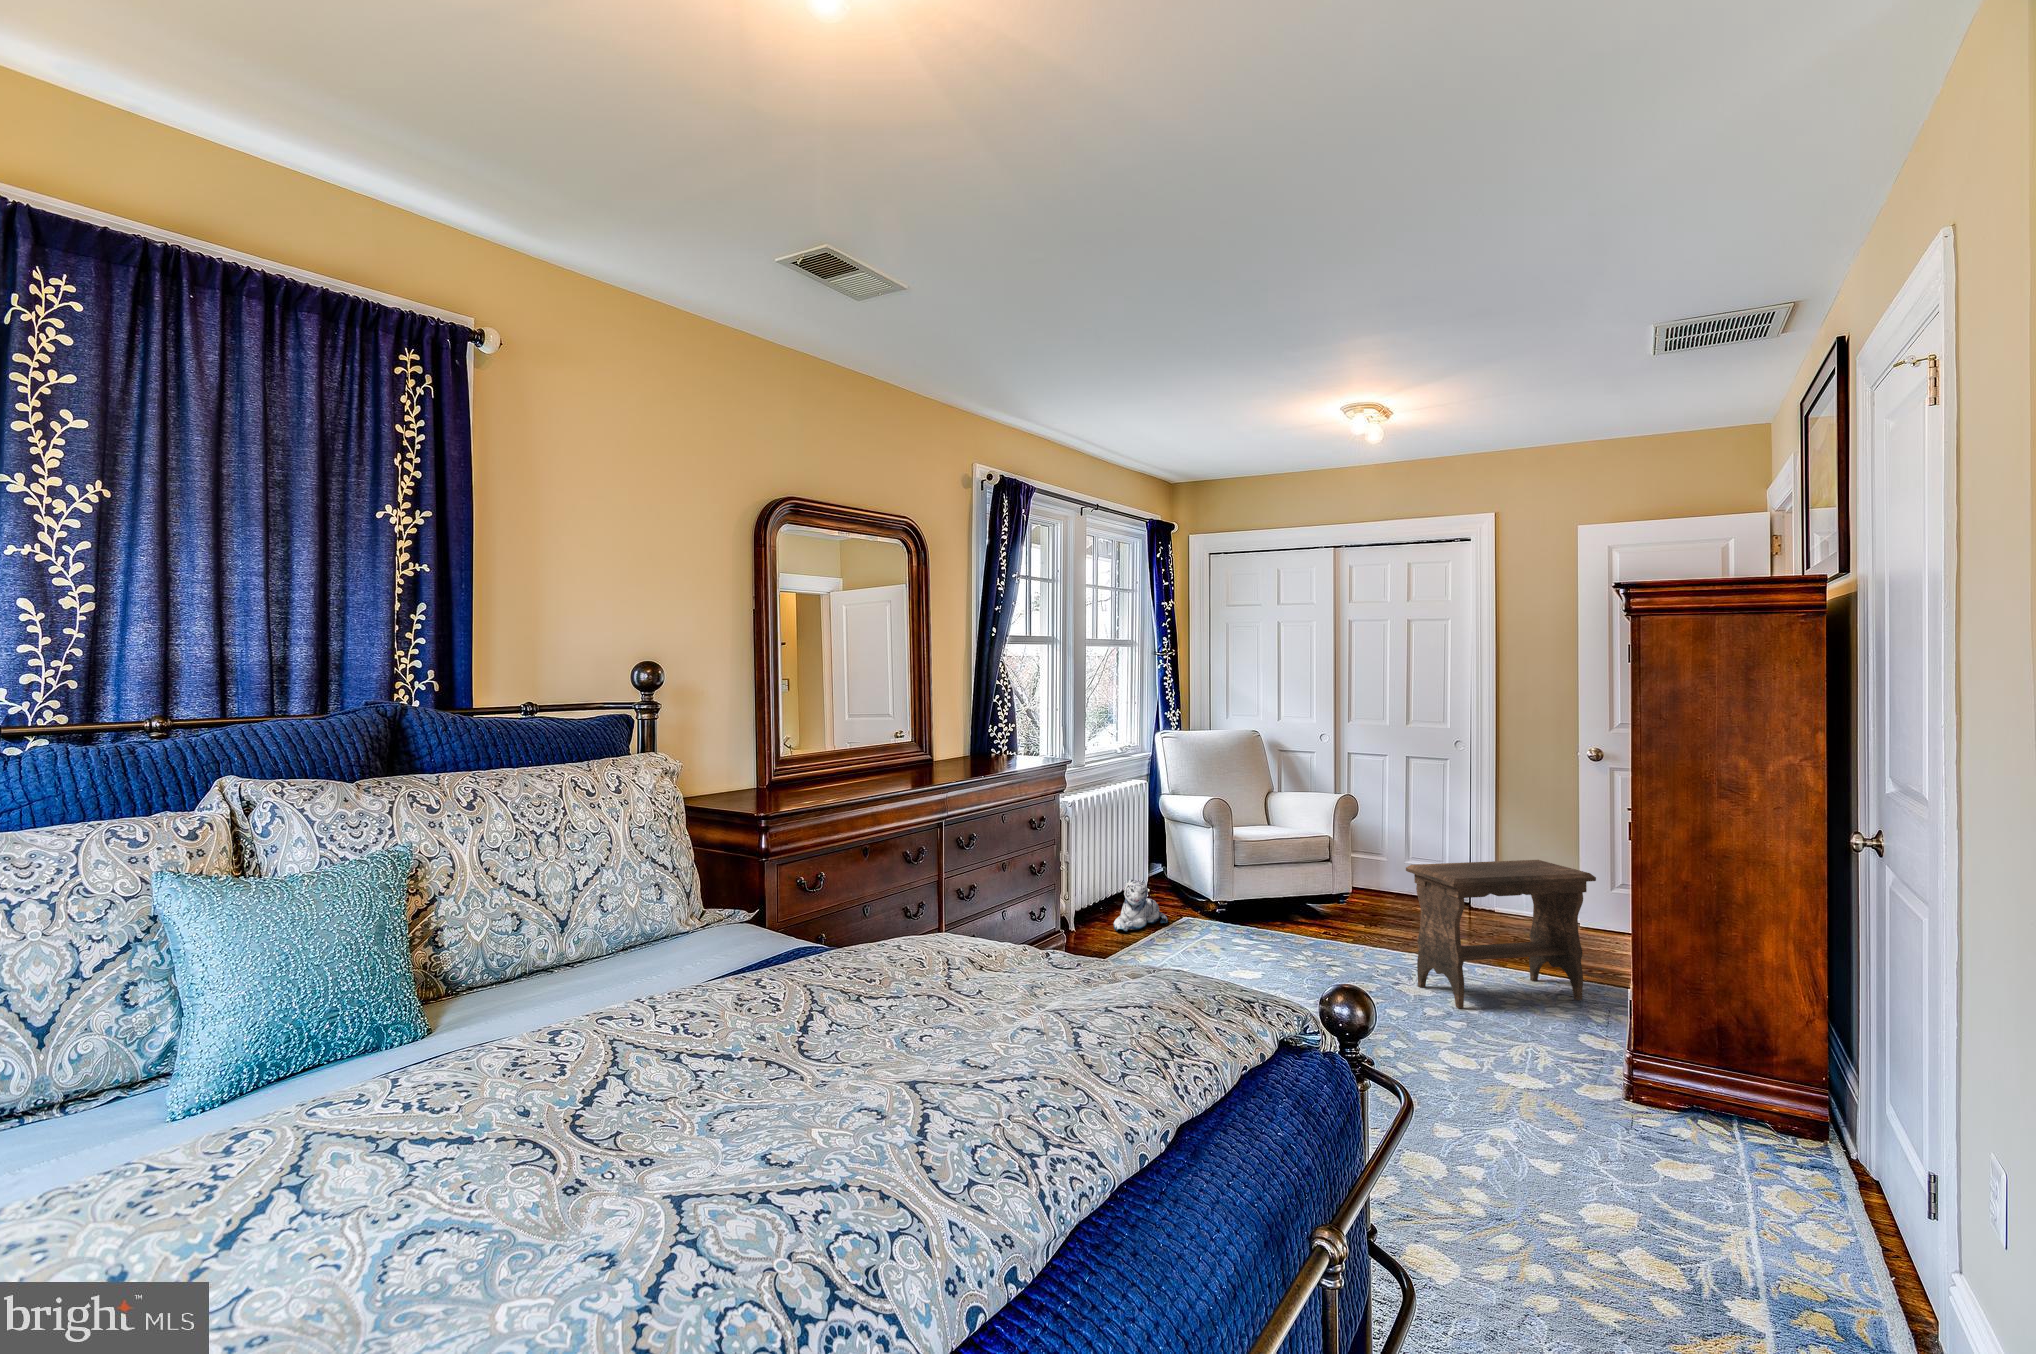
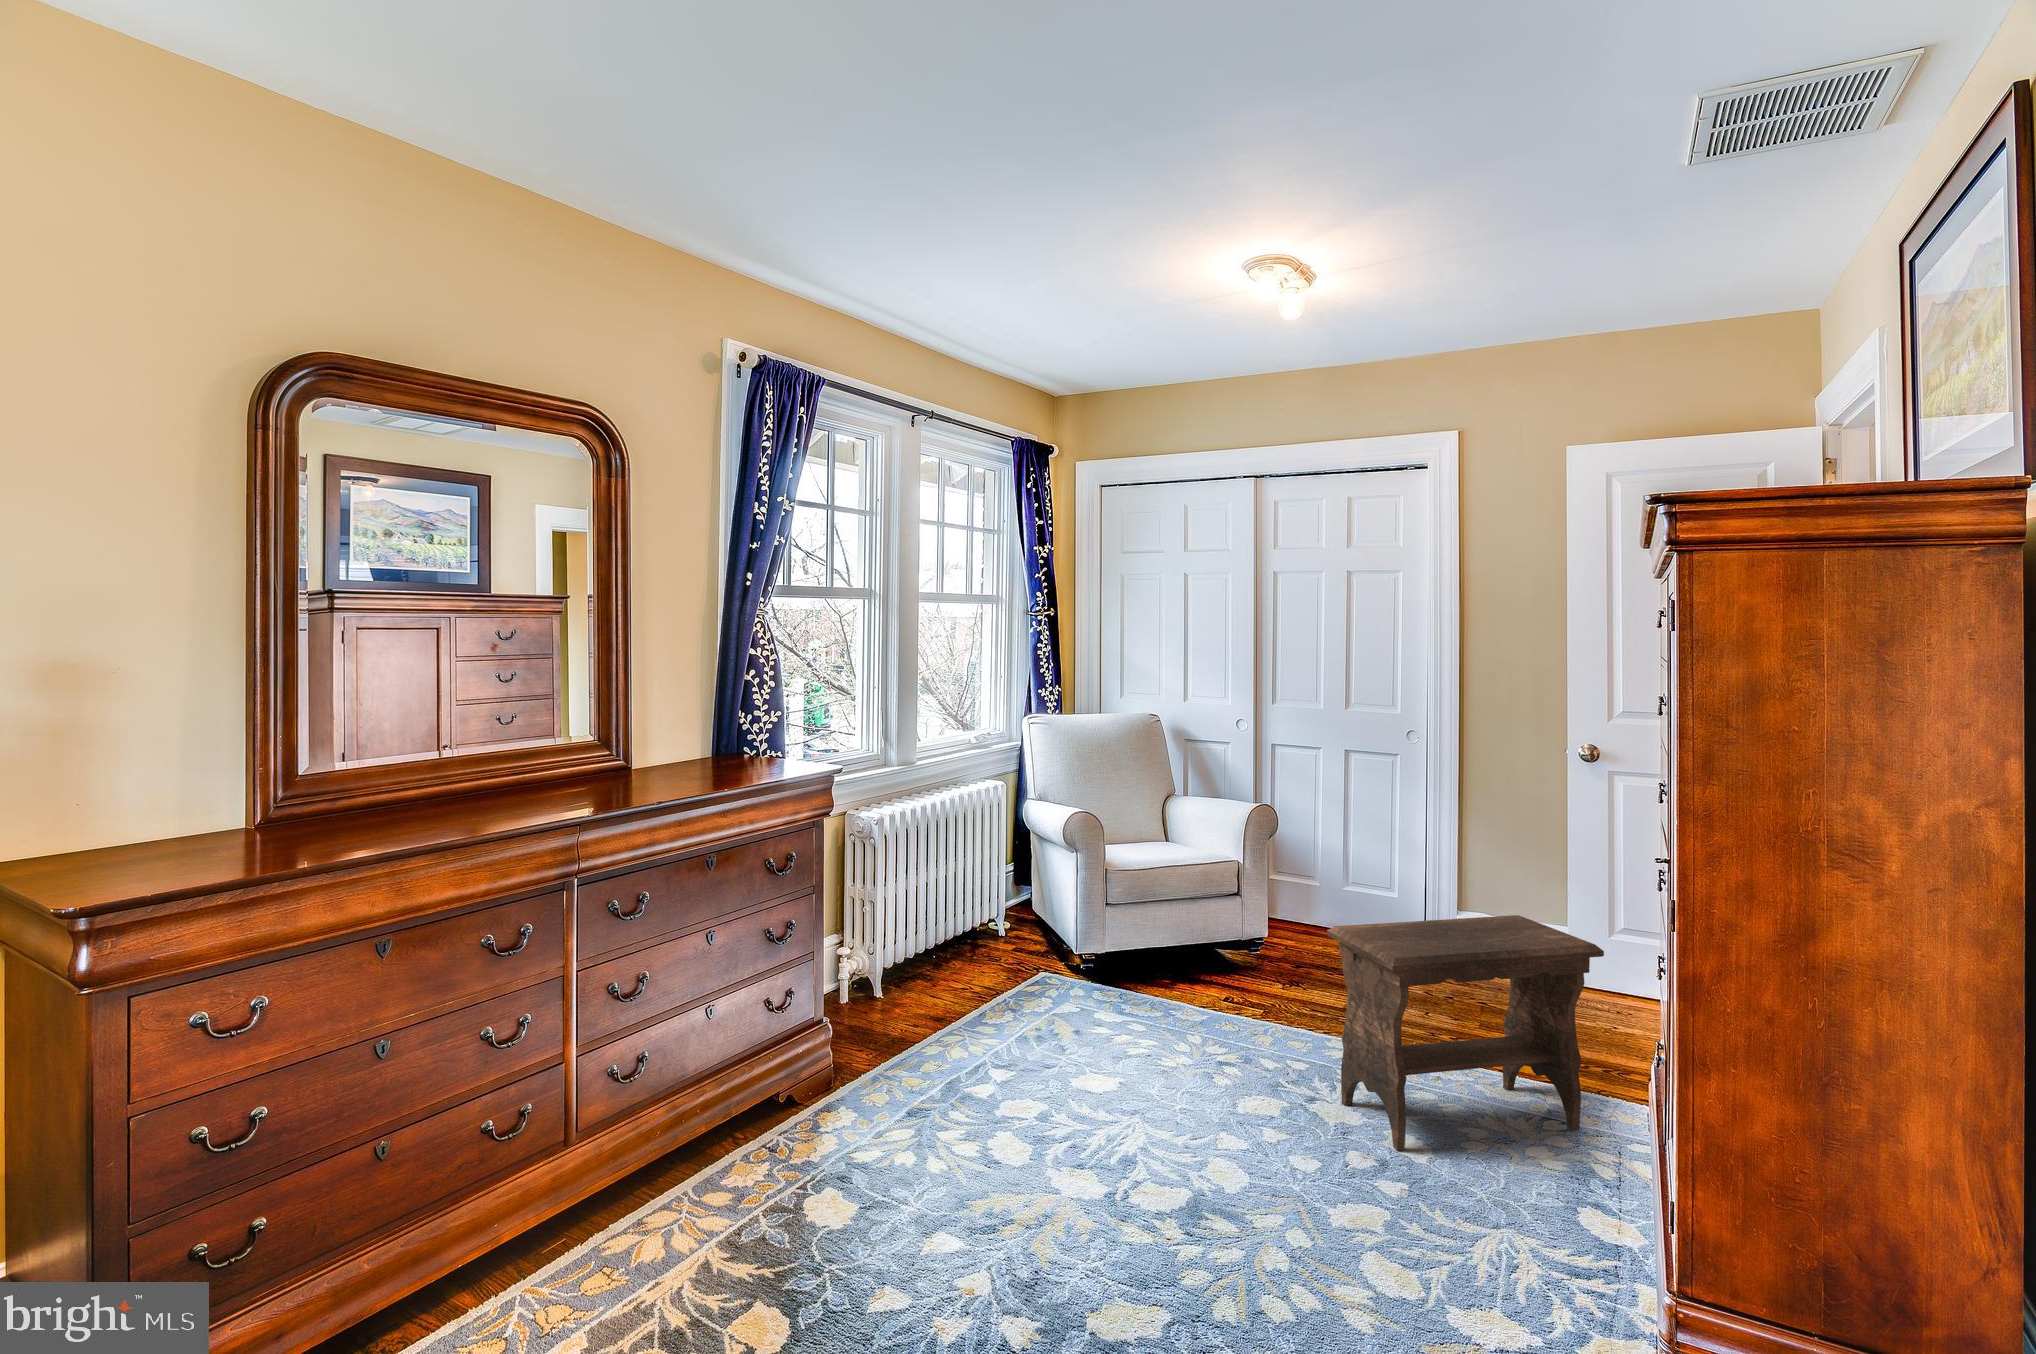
plush toy: present [1114,879,1168,931] -> none [937,925,1017,1000]

